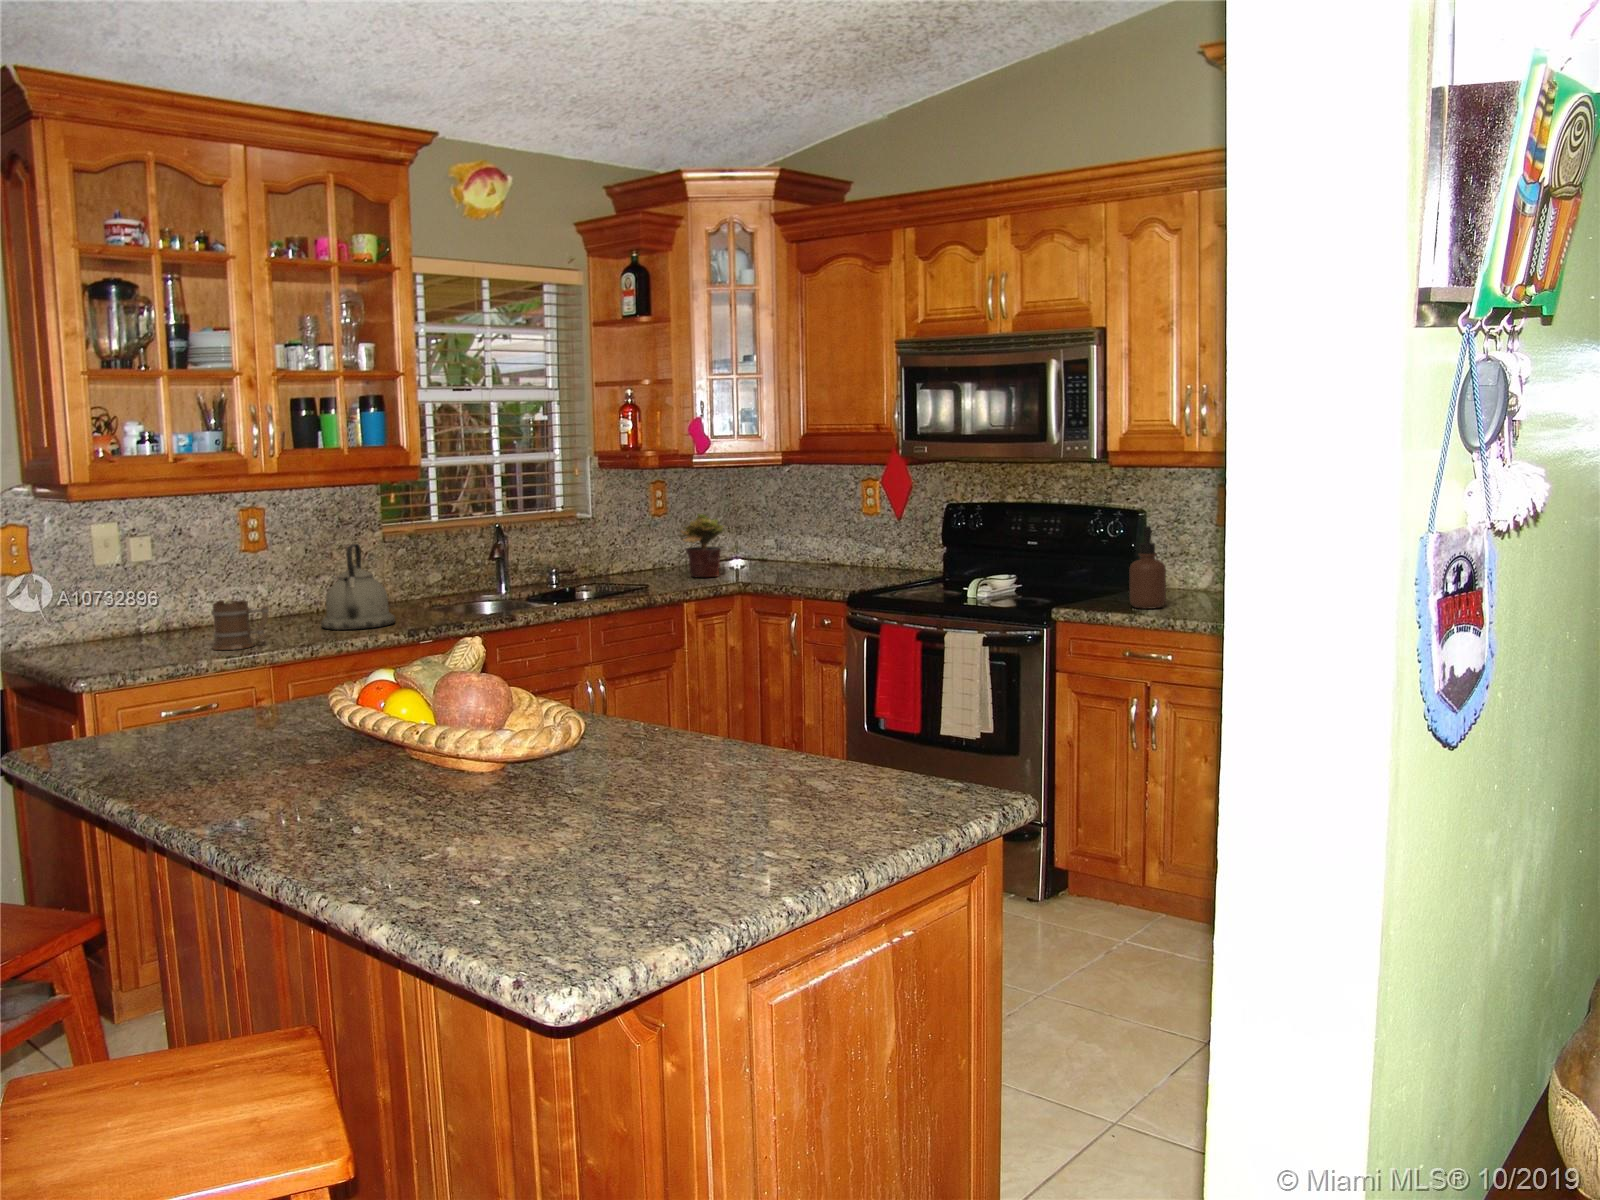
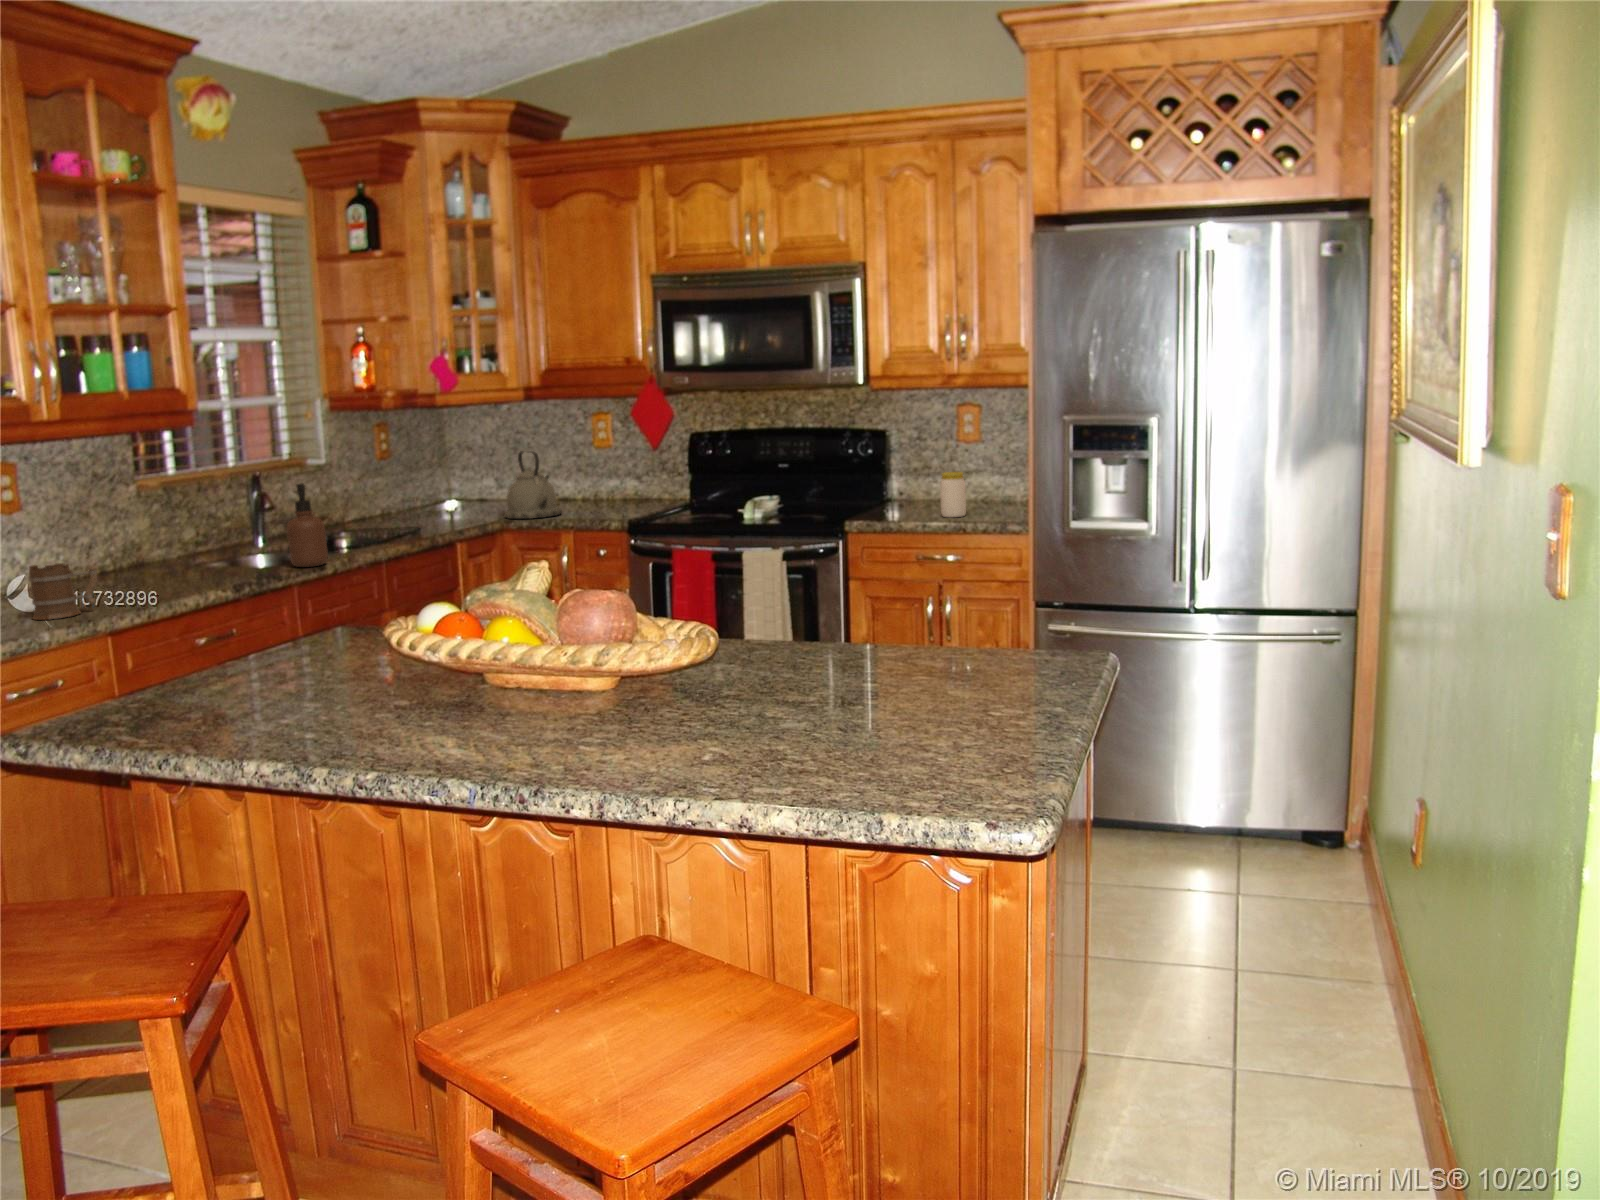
potted plant: present [680,514,724,577] -> none [422,454,471,518]
soap dispenser: present [1130,526,1166,609] -> present [287,484,328,567]
kettle: present [321,544,395,630] -> present [504,451,562,519]
jar: none [1164,563,1194,616] -> present [940,472,966,517]

